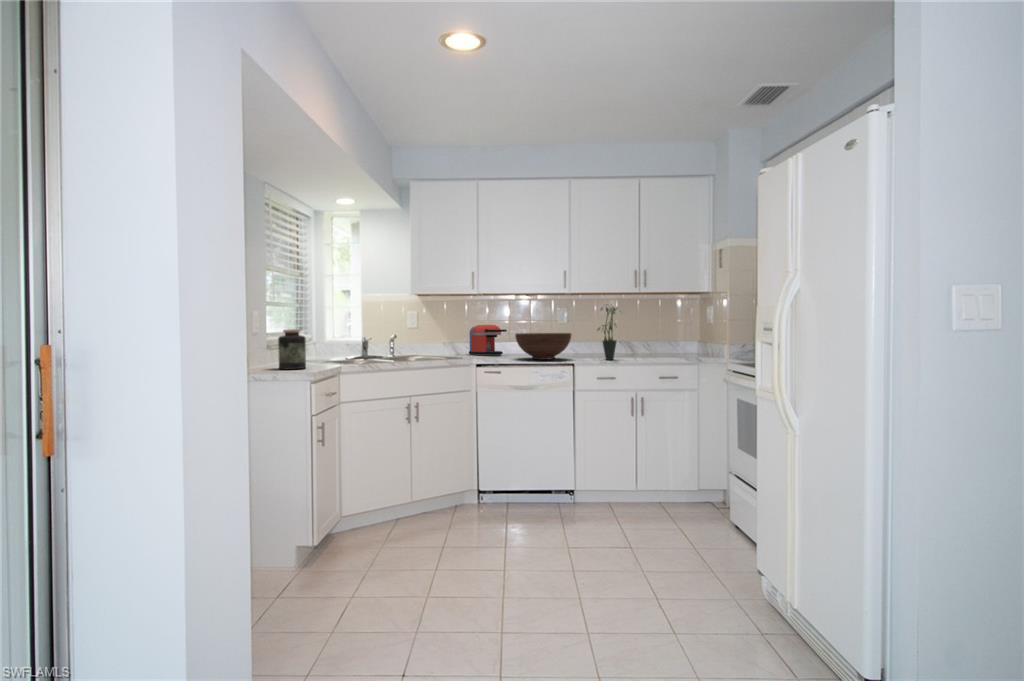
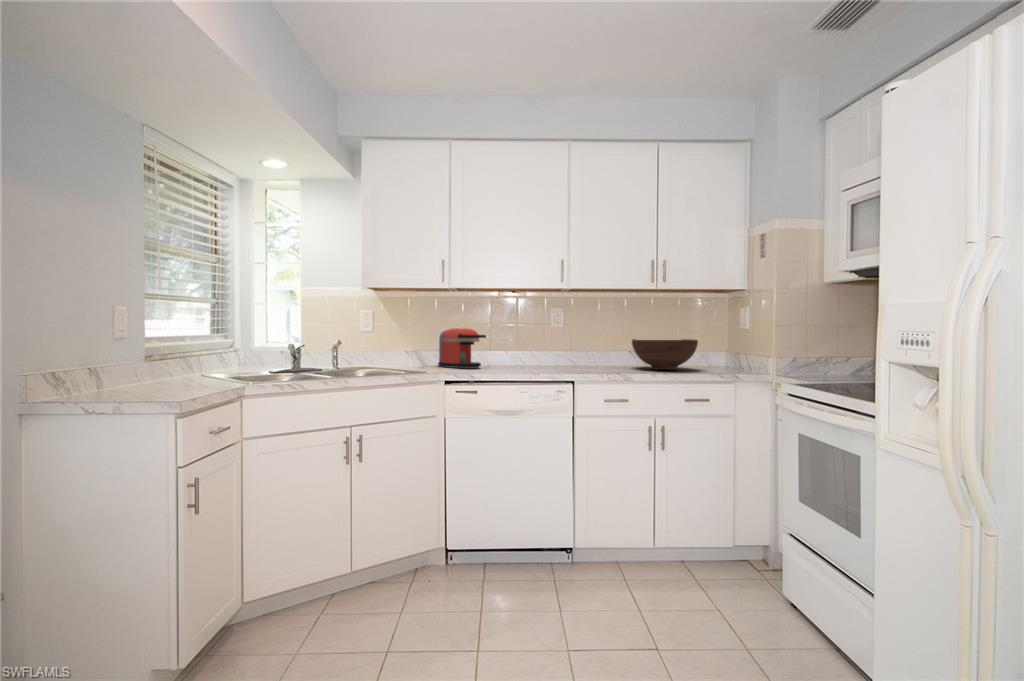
potted plant: present [597,307,617,360] -> none [604,303,638,377]
jar: present [278,329,306,369] -> none [148,333,191,392]
fruit bowl: present [515,333,571,360] -> present [632,339,698,370]

